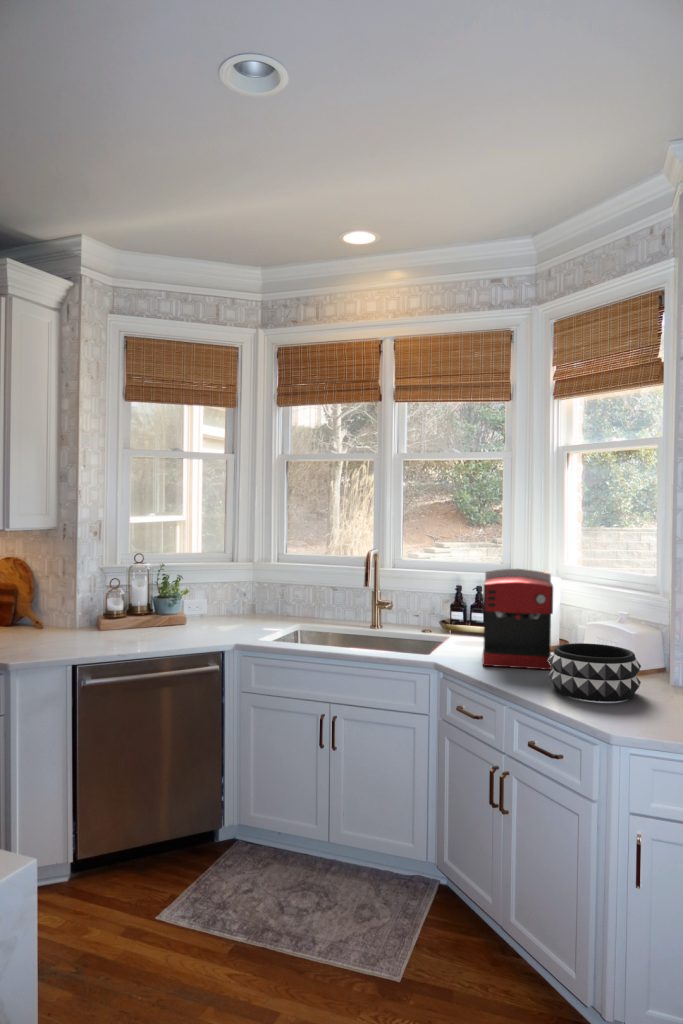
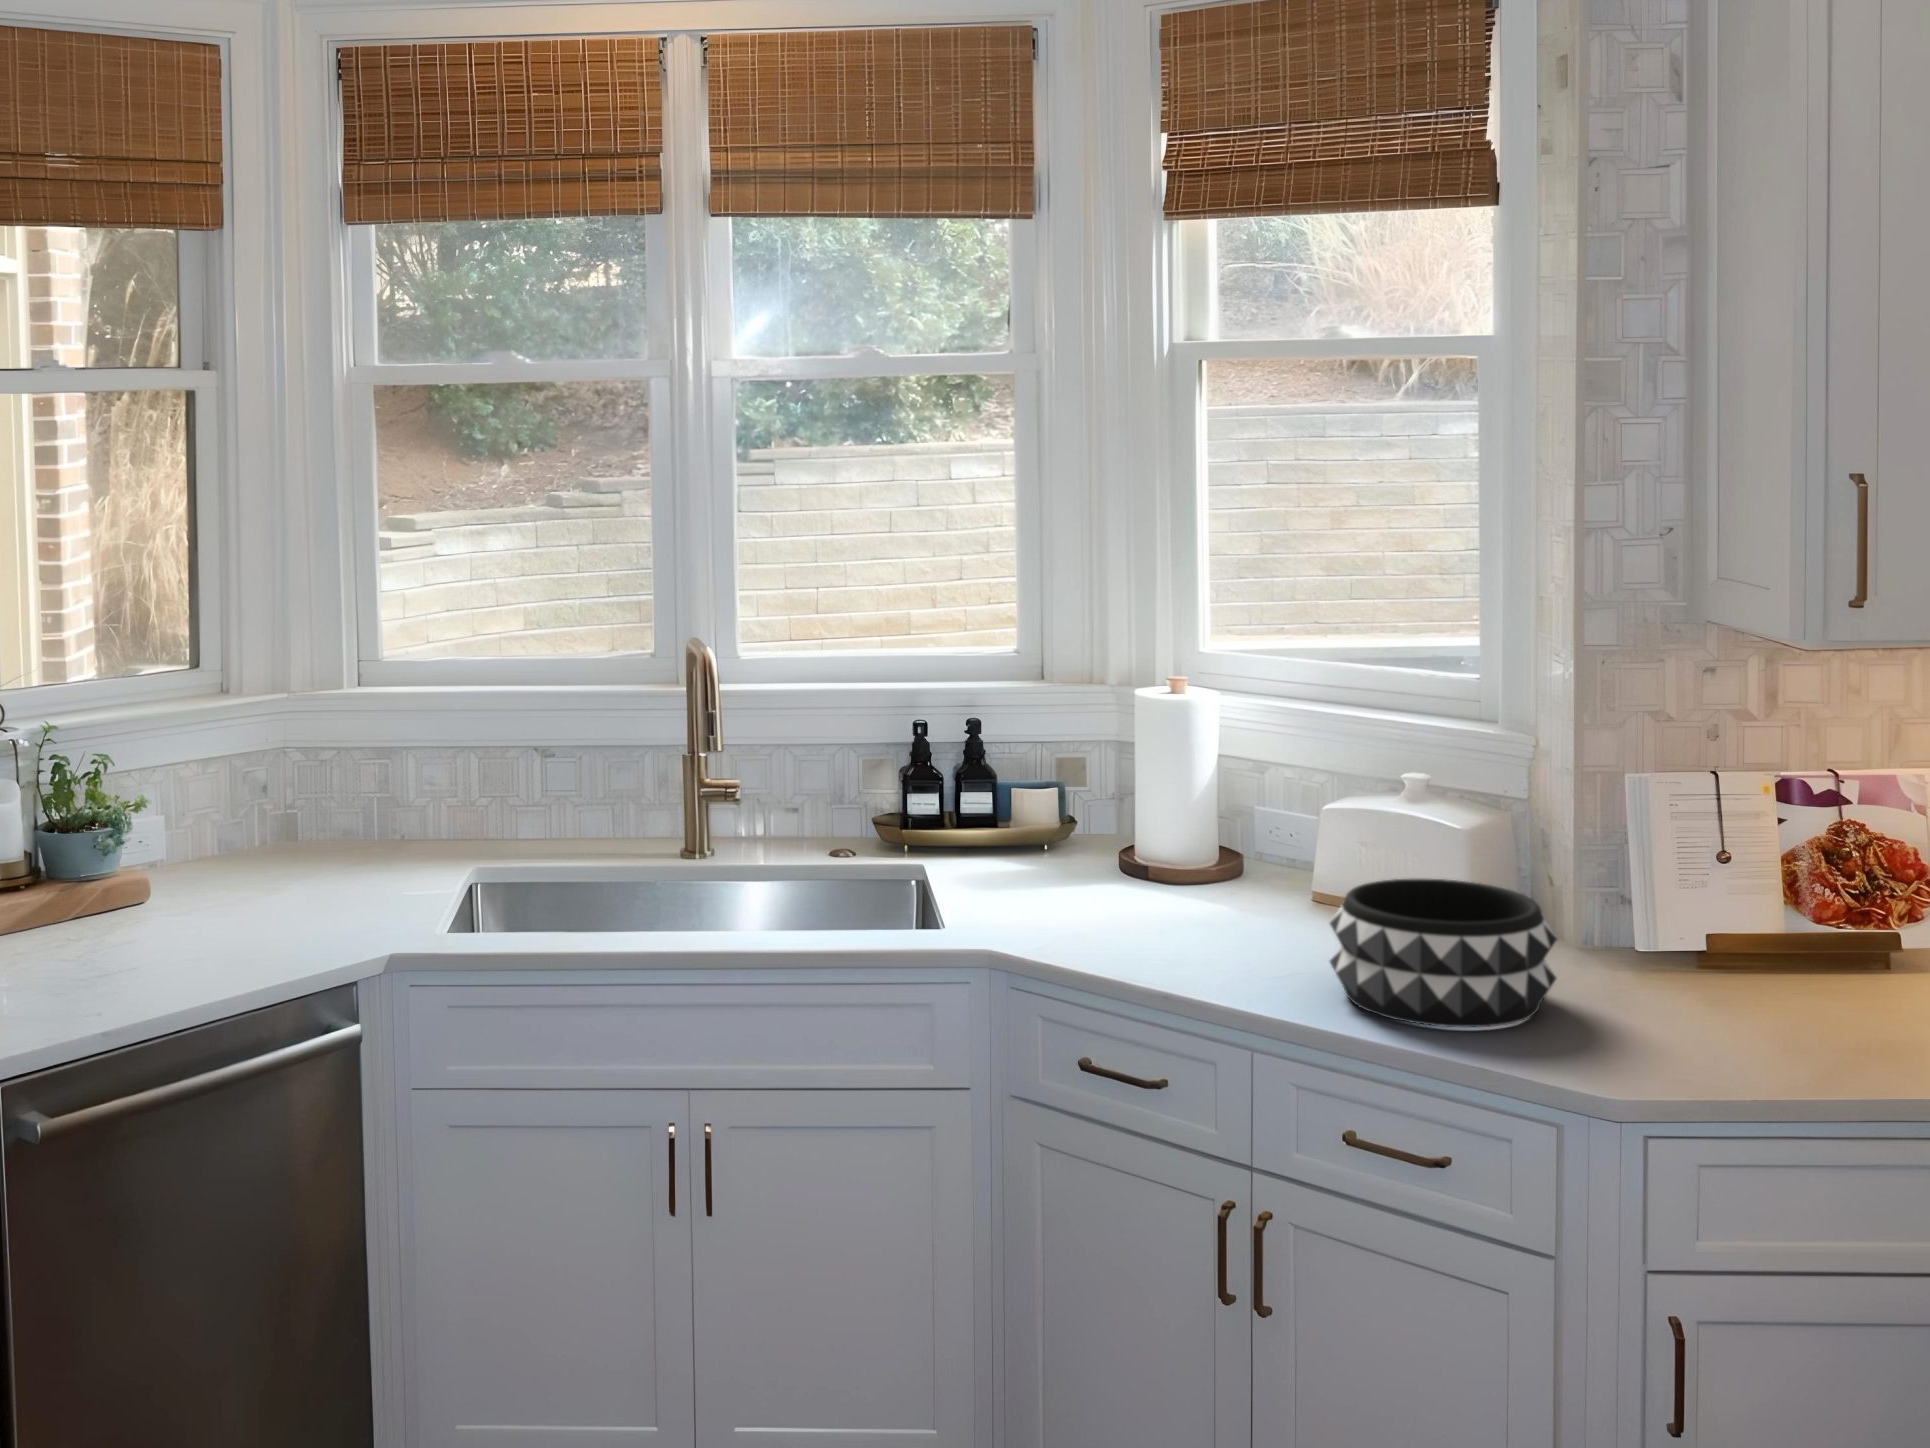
coffee maker: present [482,569,553,670] -> none [1061,688,1282,952]

